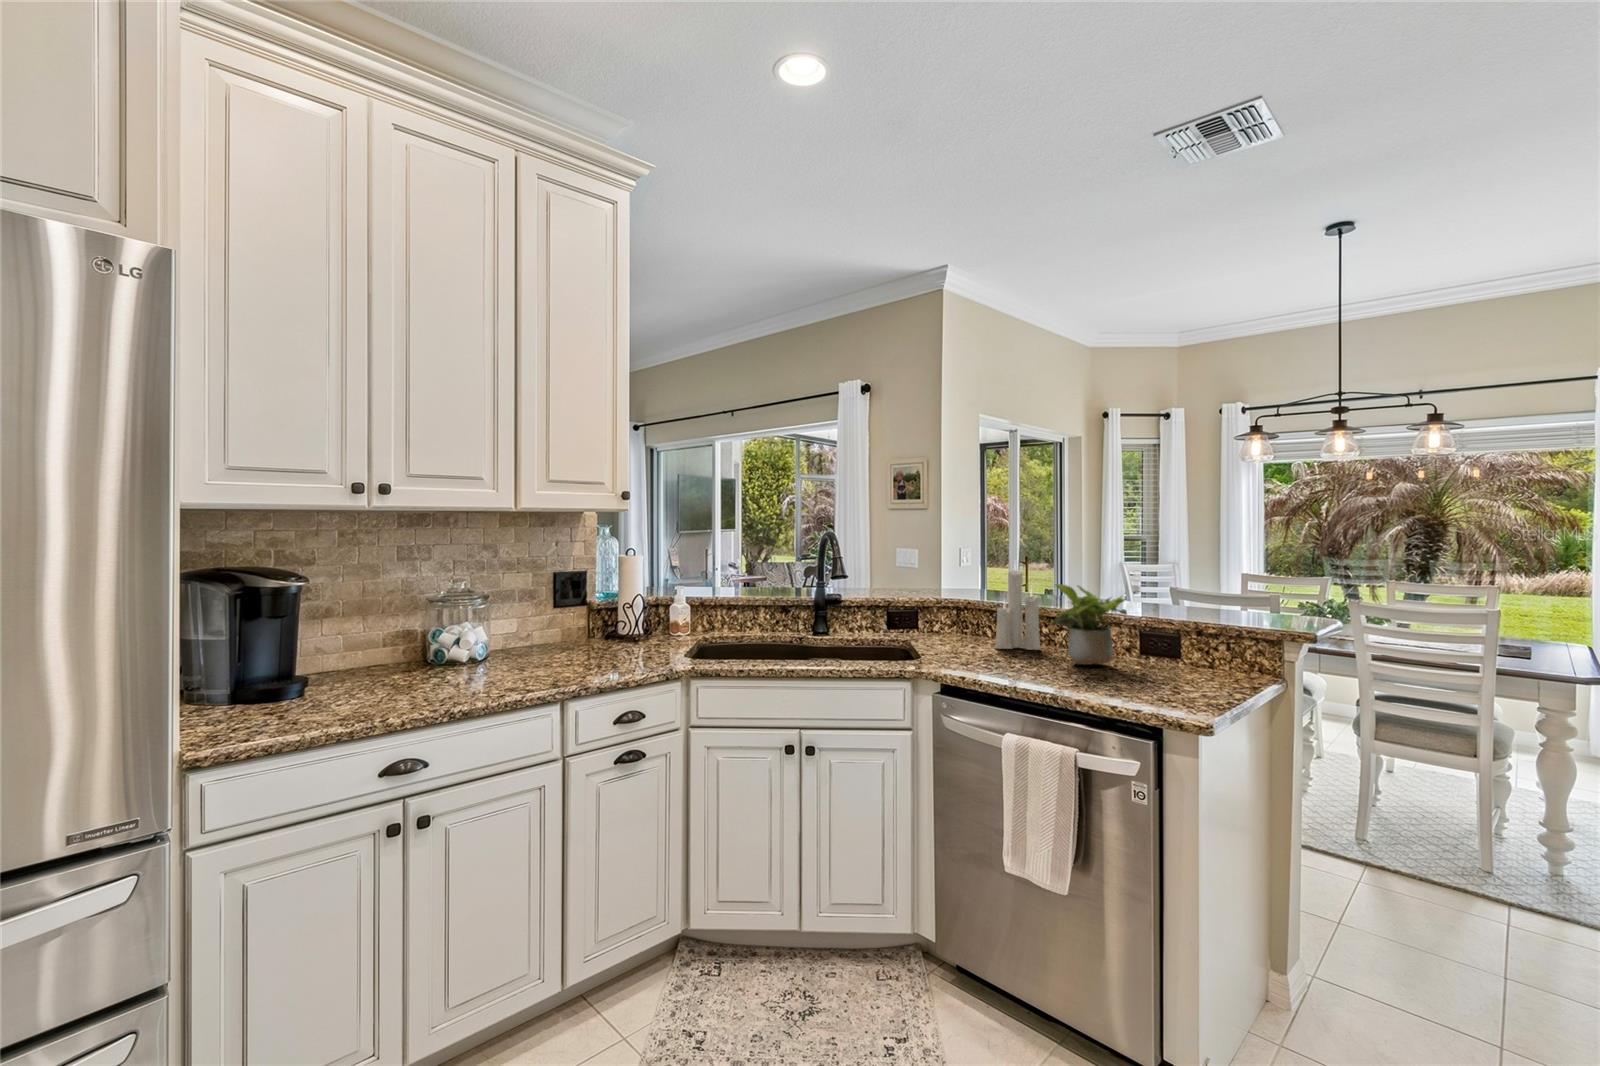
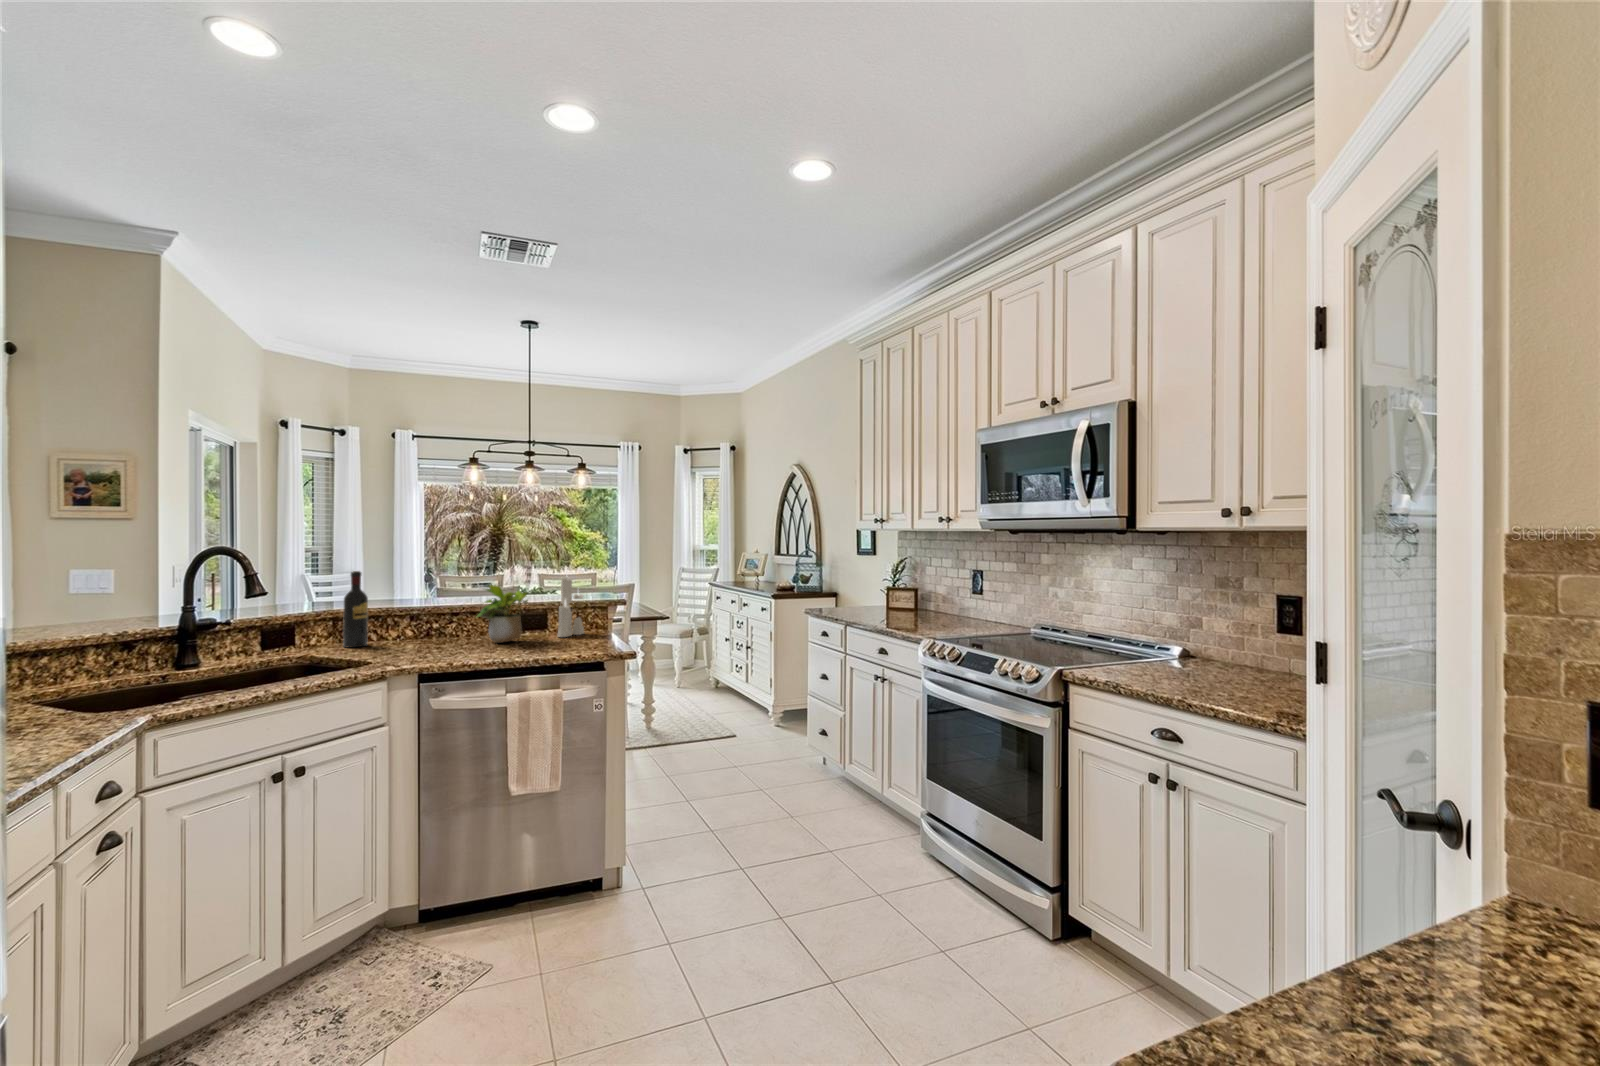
wine bottle: none [948,558,970,641] -> present [343,571,368,648]
candle: present [995,568,1040,650] -> present [558,577,584,637]

